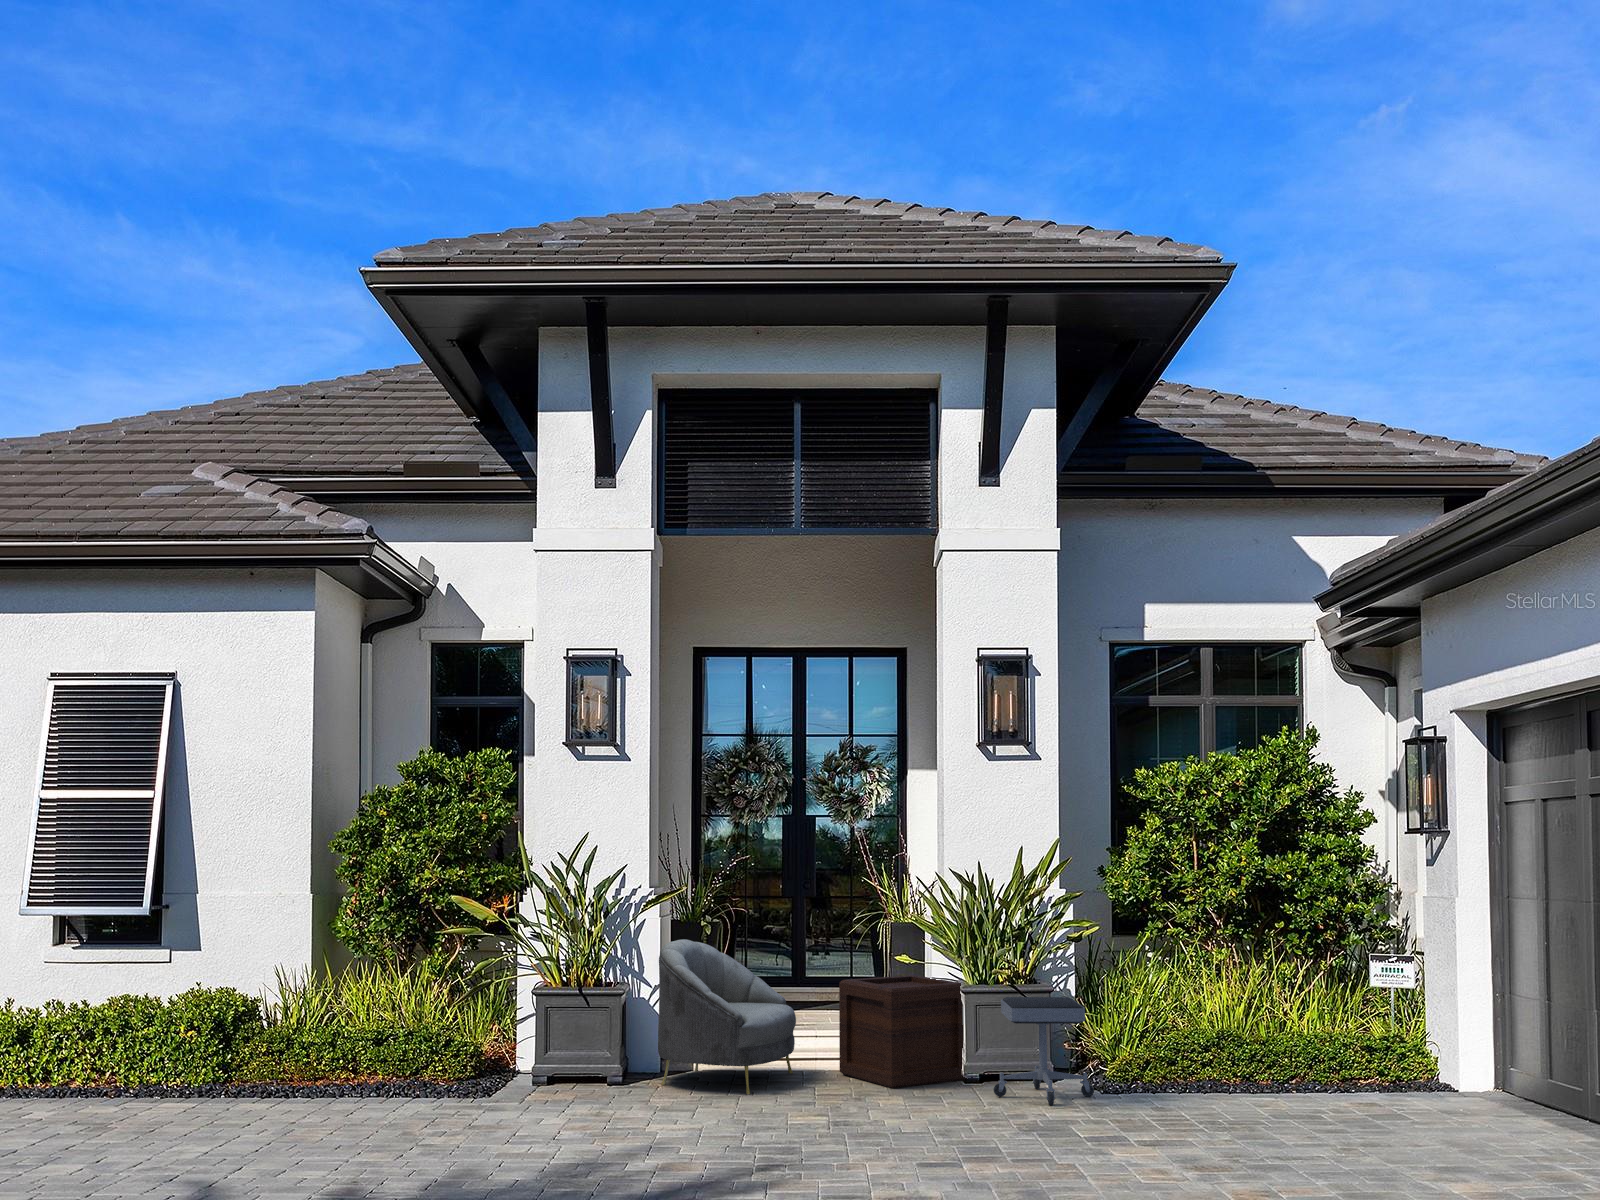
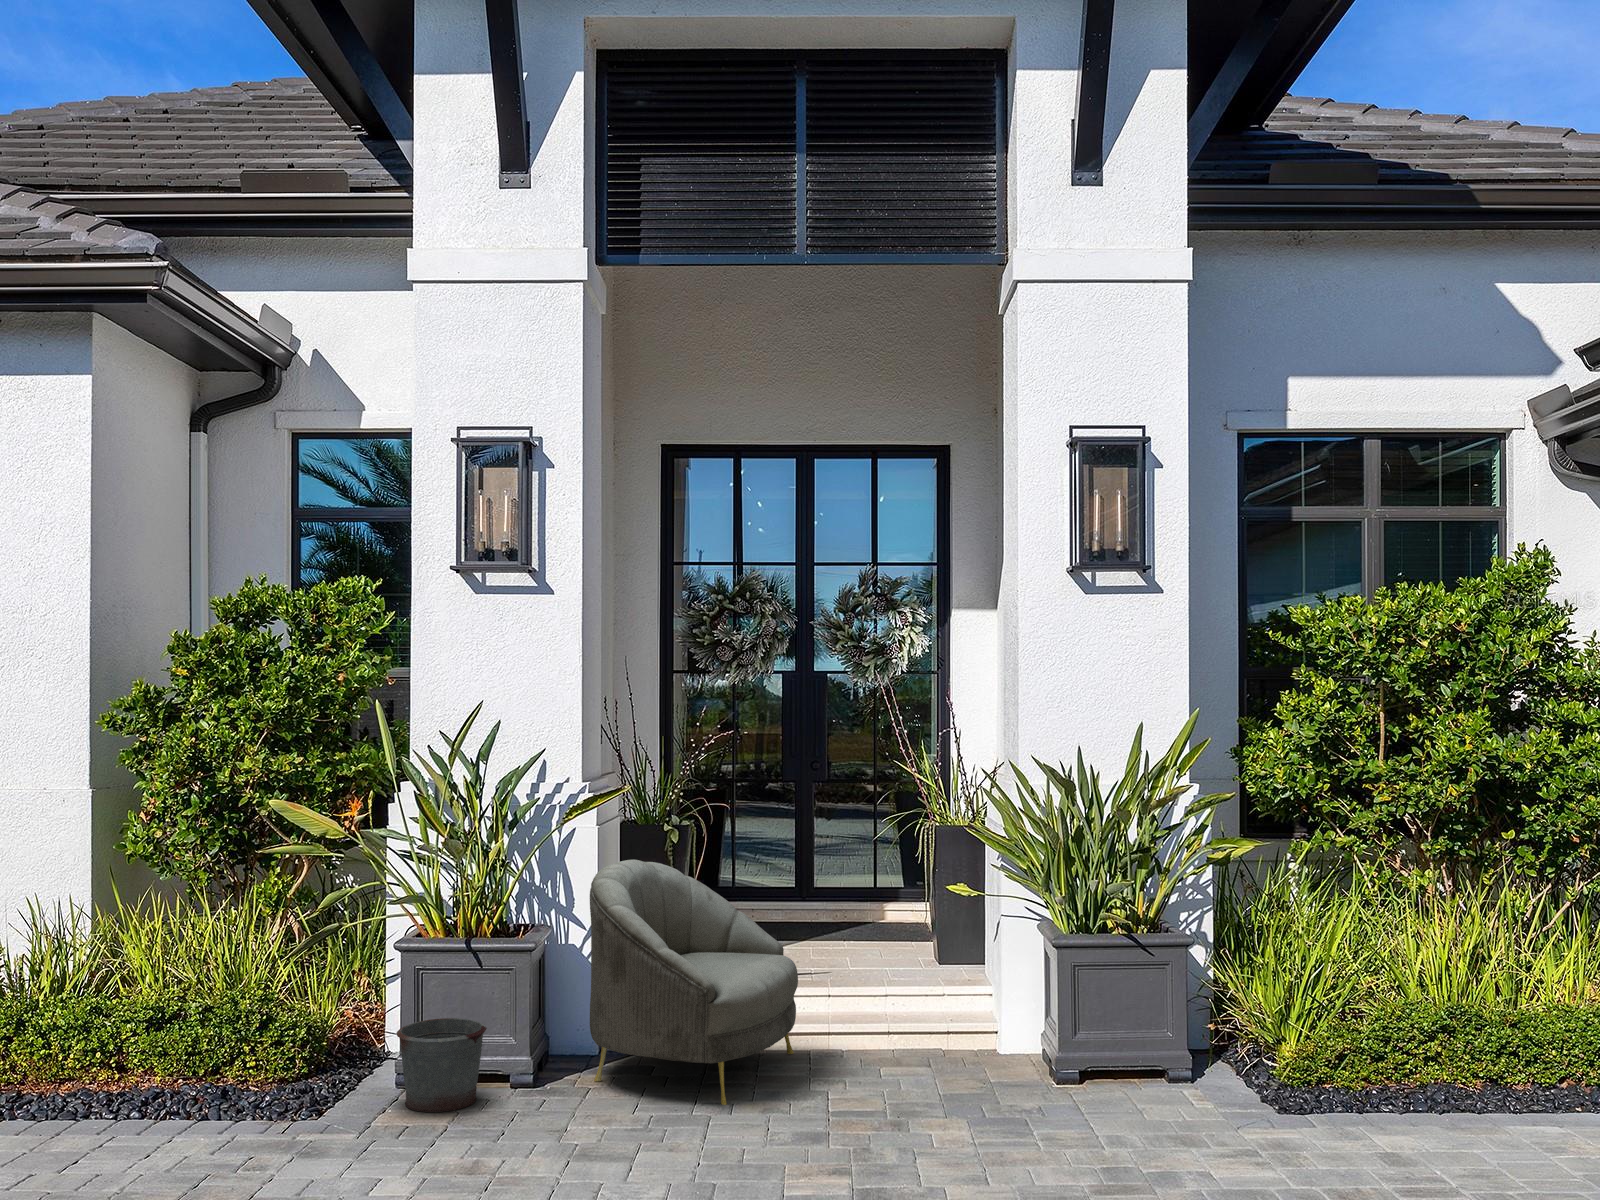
wooden crate: present [839,975,967,1088] -> none [863,908,1059,1091]
stool: present [994,997,1094,1105] -> none [1105,956,1264,1136]
bucket: none [536,1041,594,1097] -> present [396,1018,487,1112]

